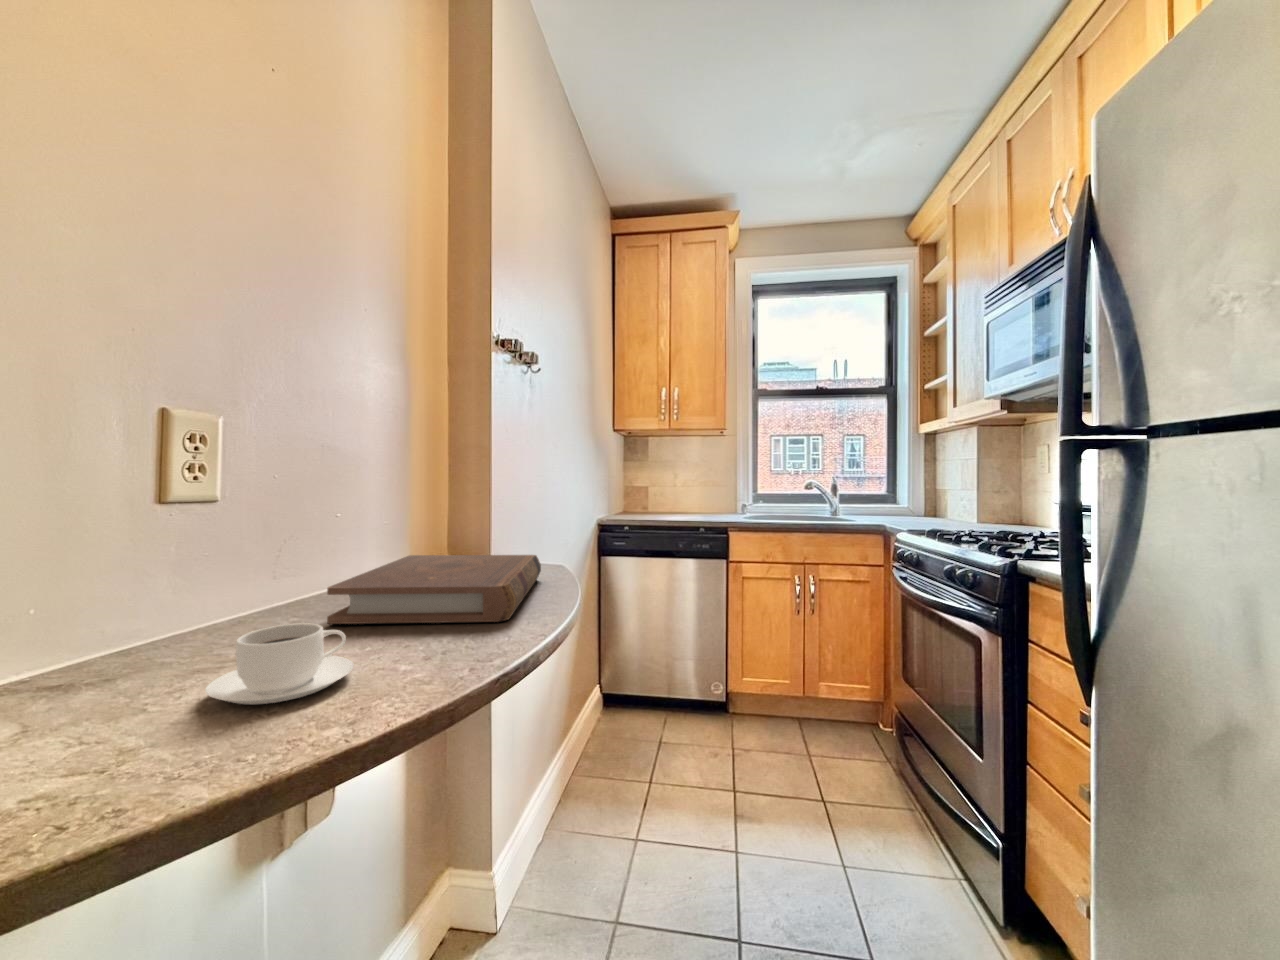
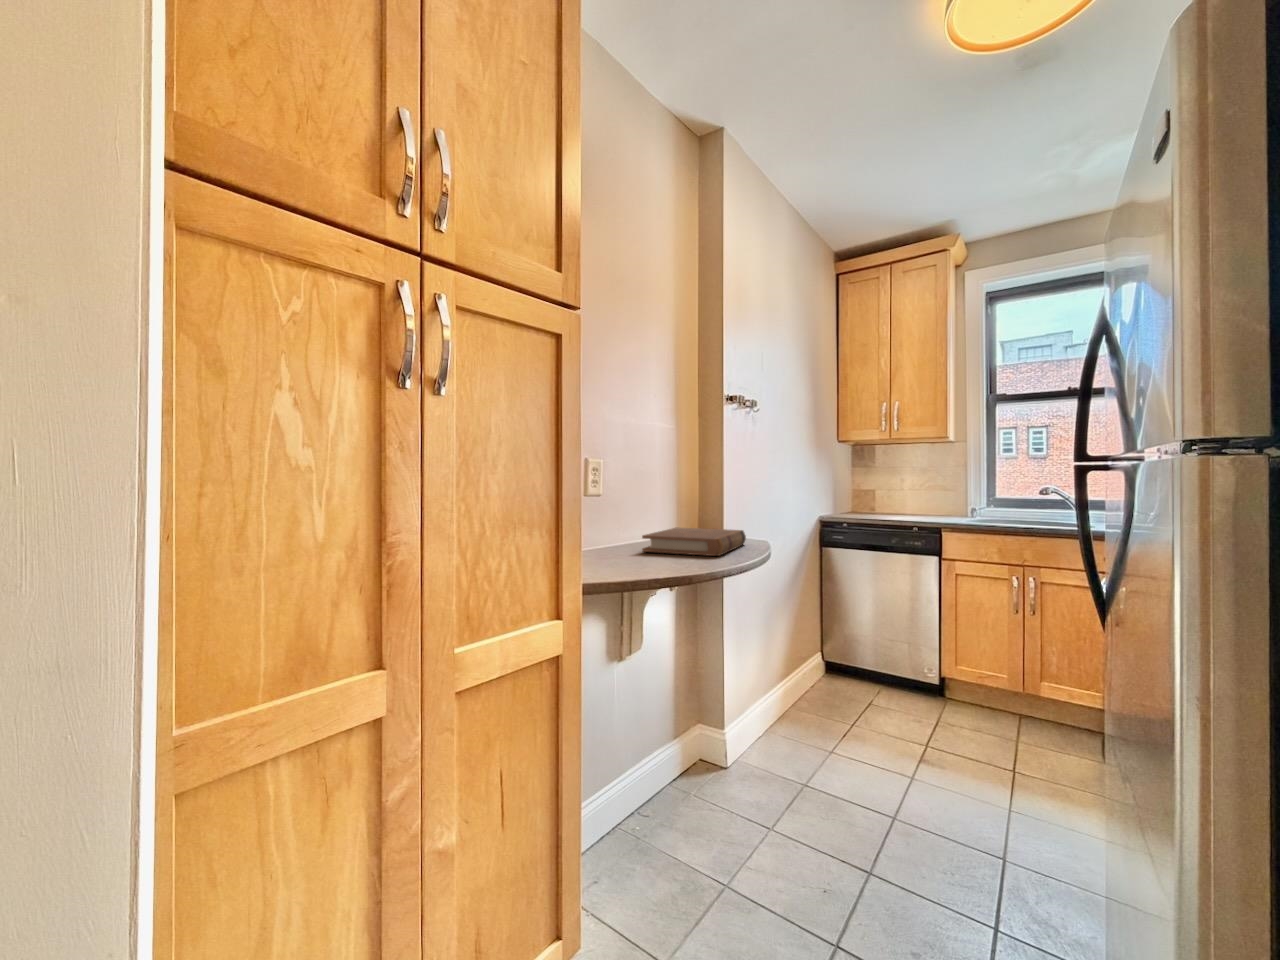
coffee cup: present [205,623,354,704] -> none [611,543,655,566]

